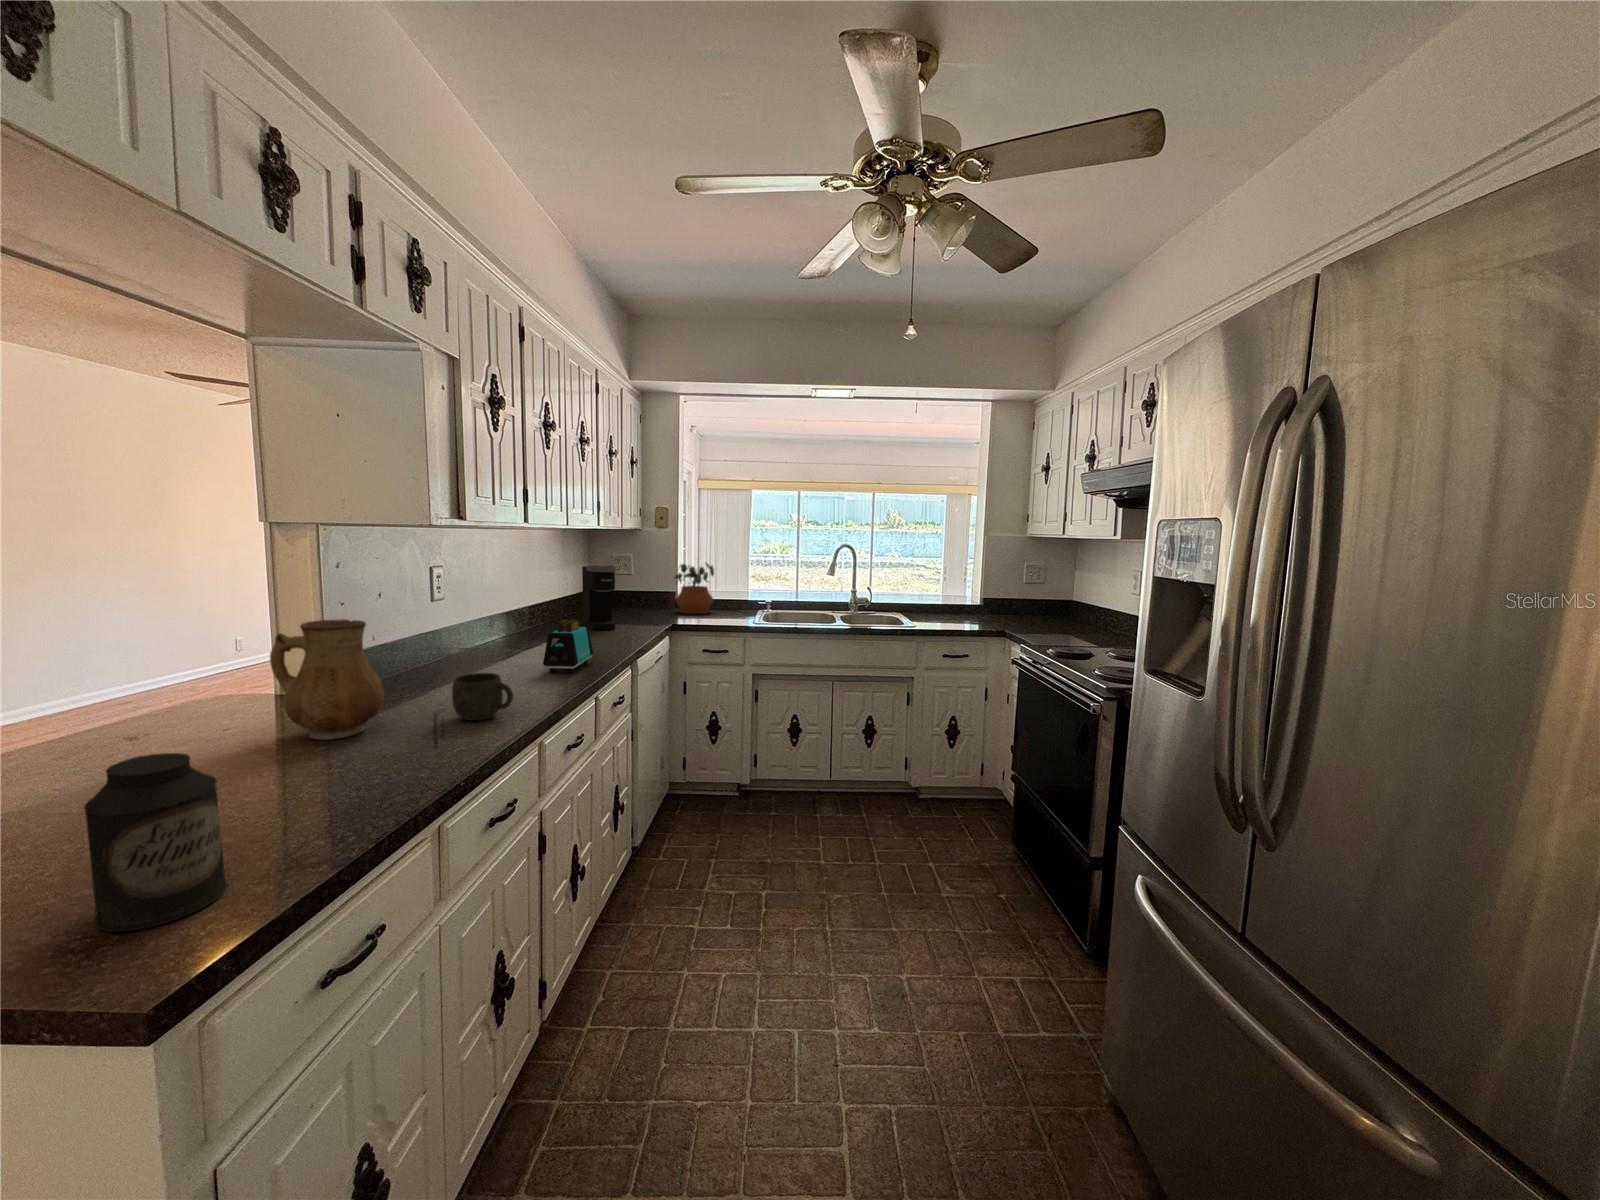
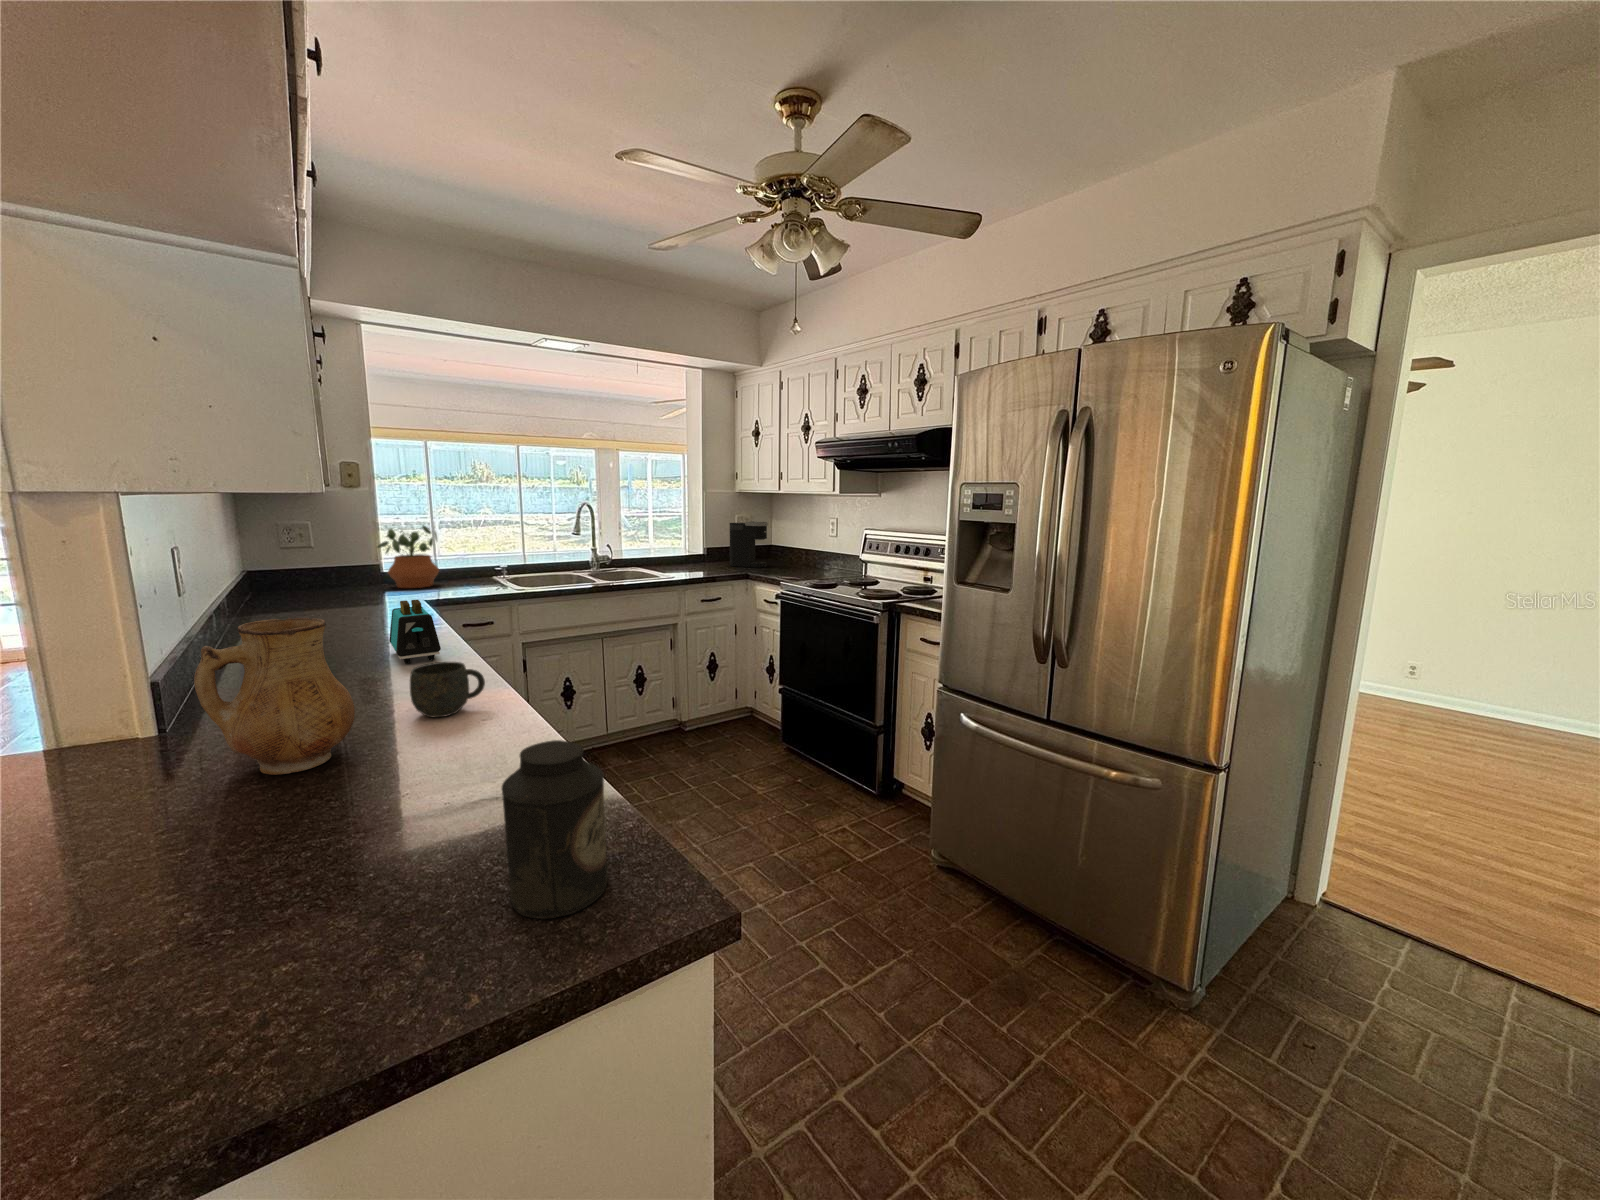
coffee maker: present [582,566,616,630] -> present [730,521,768,568]

